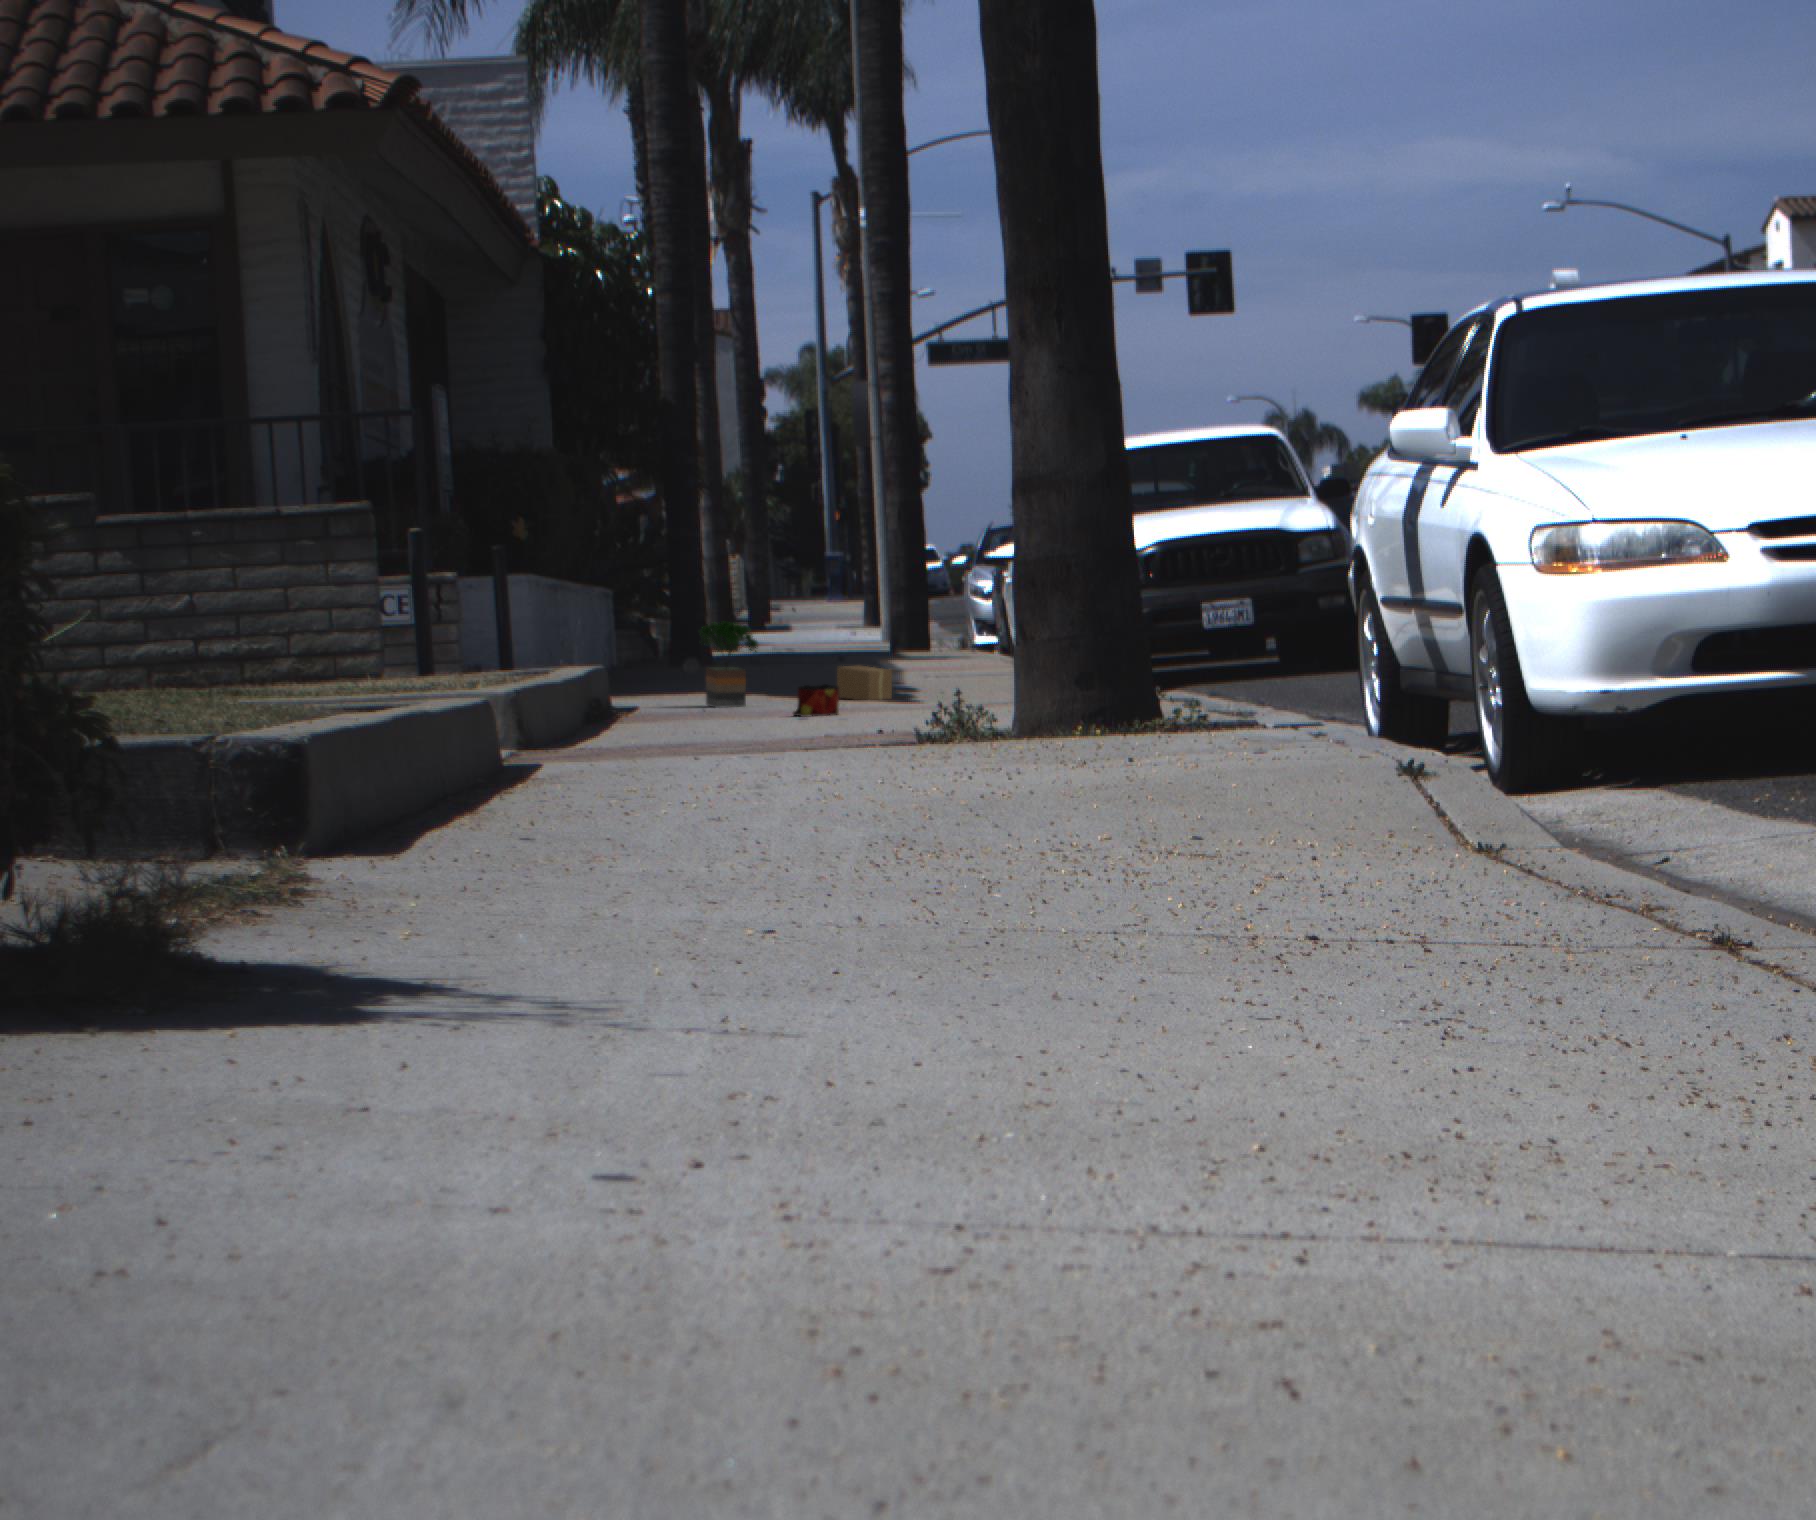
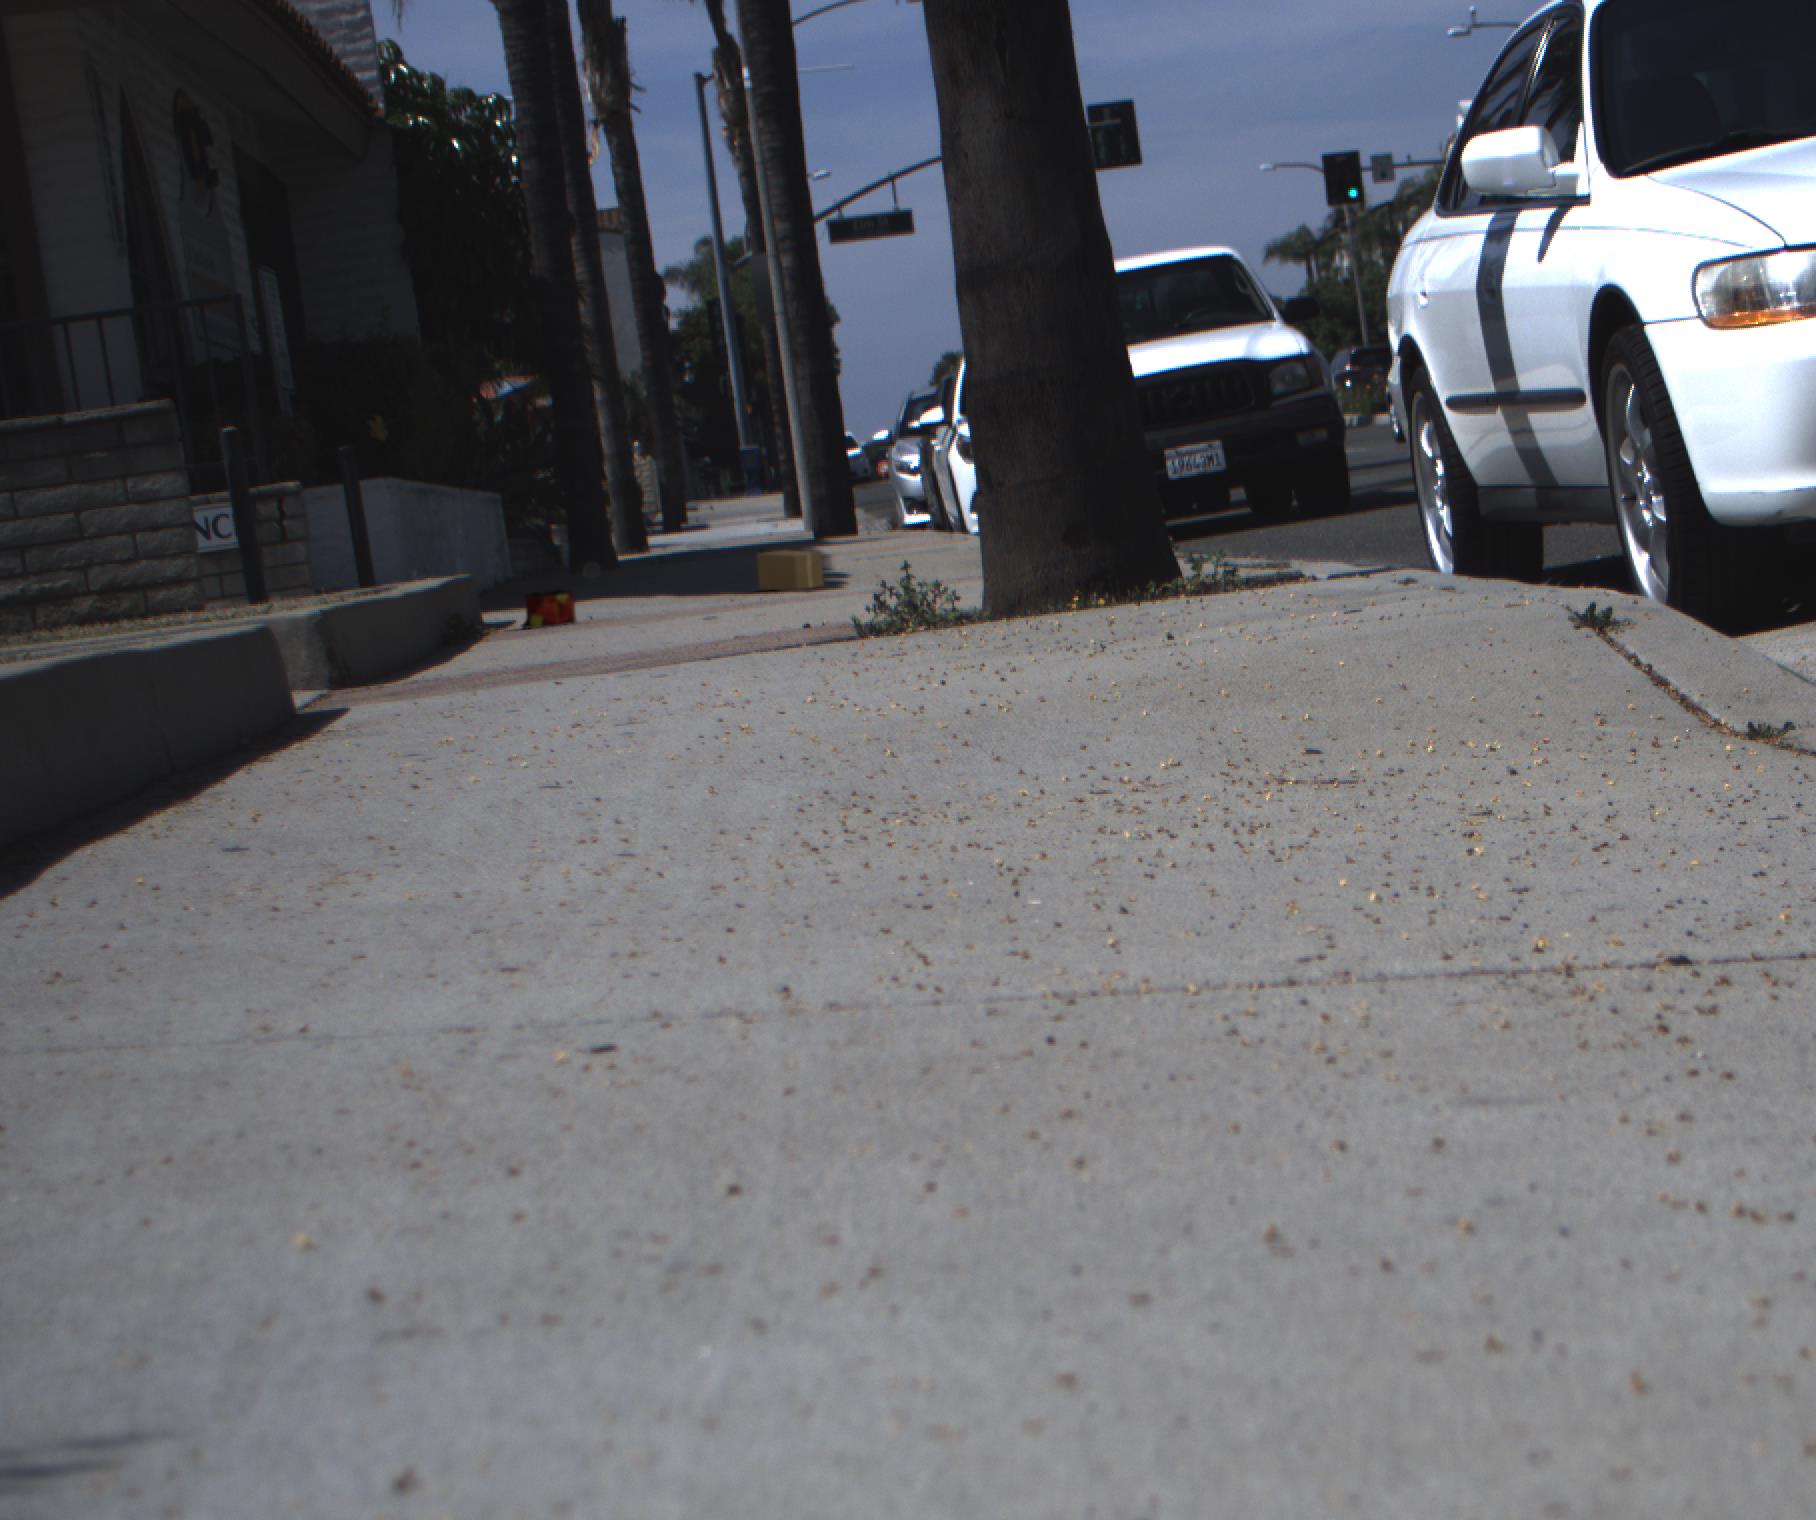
potted tree: present [700,622,758,708] -> none [588,509,665,614]
bag: present [793,684,839,717] -> present [522,589,577,629]

